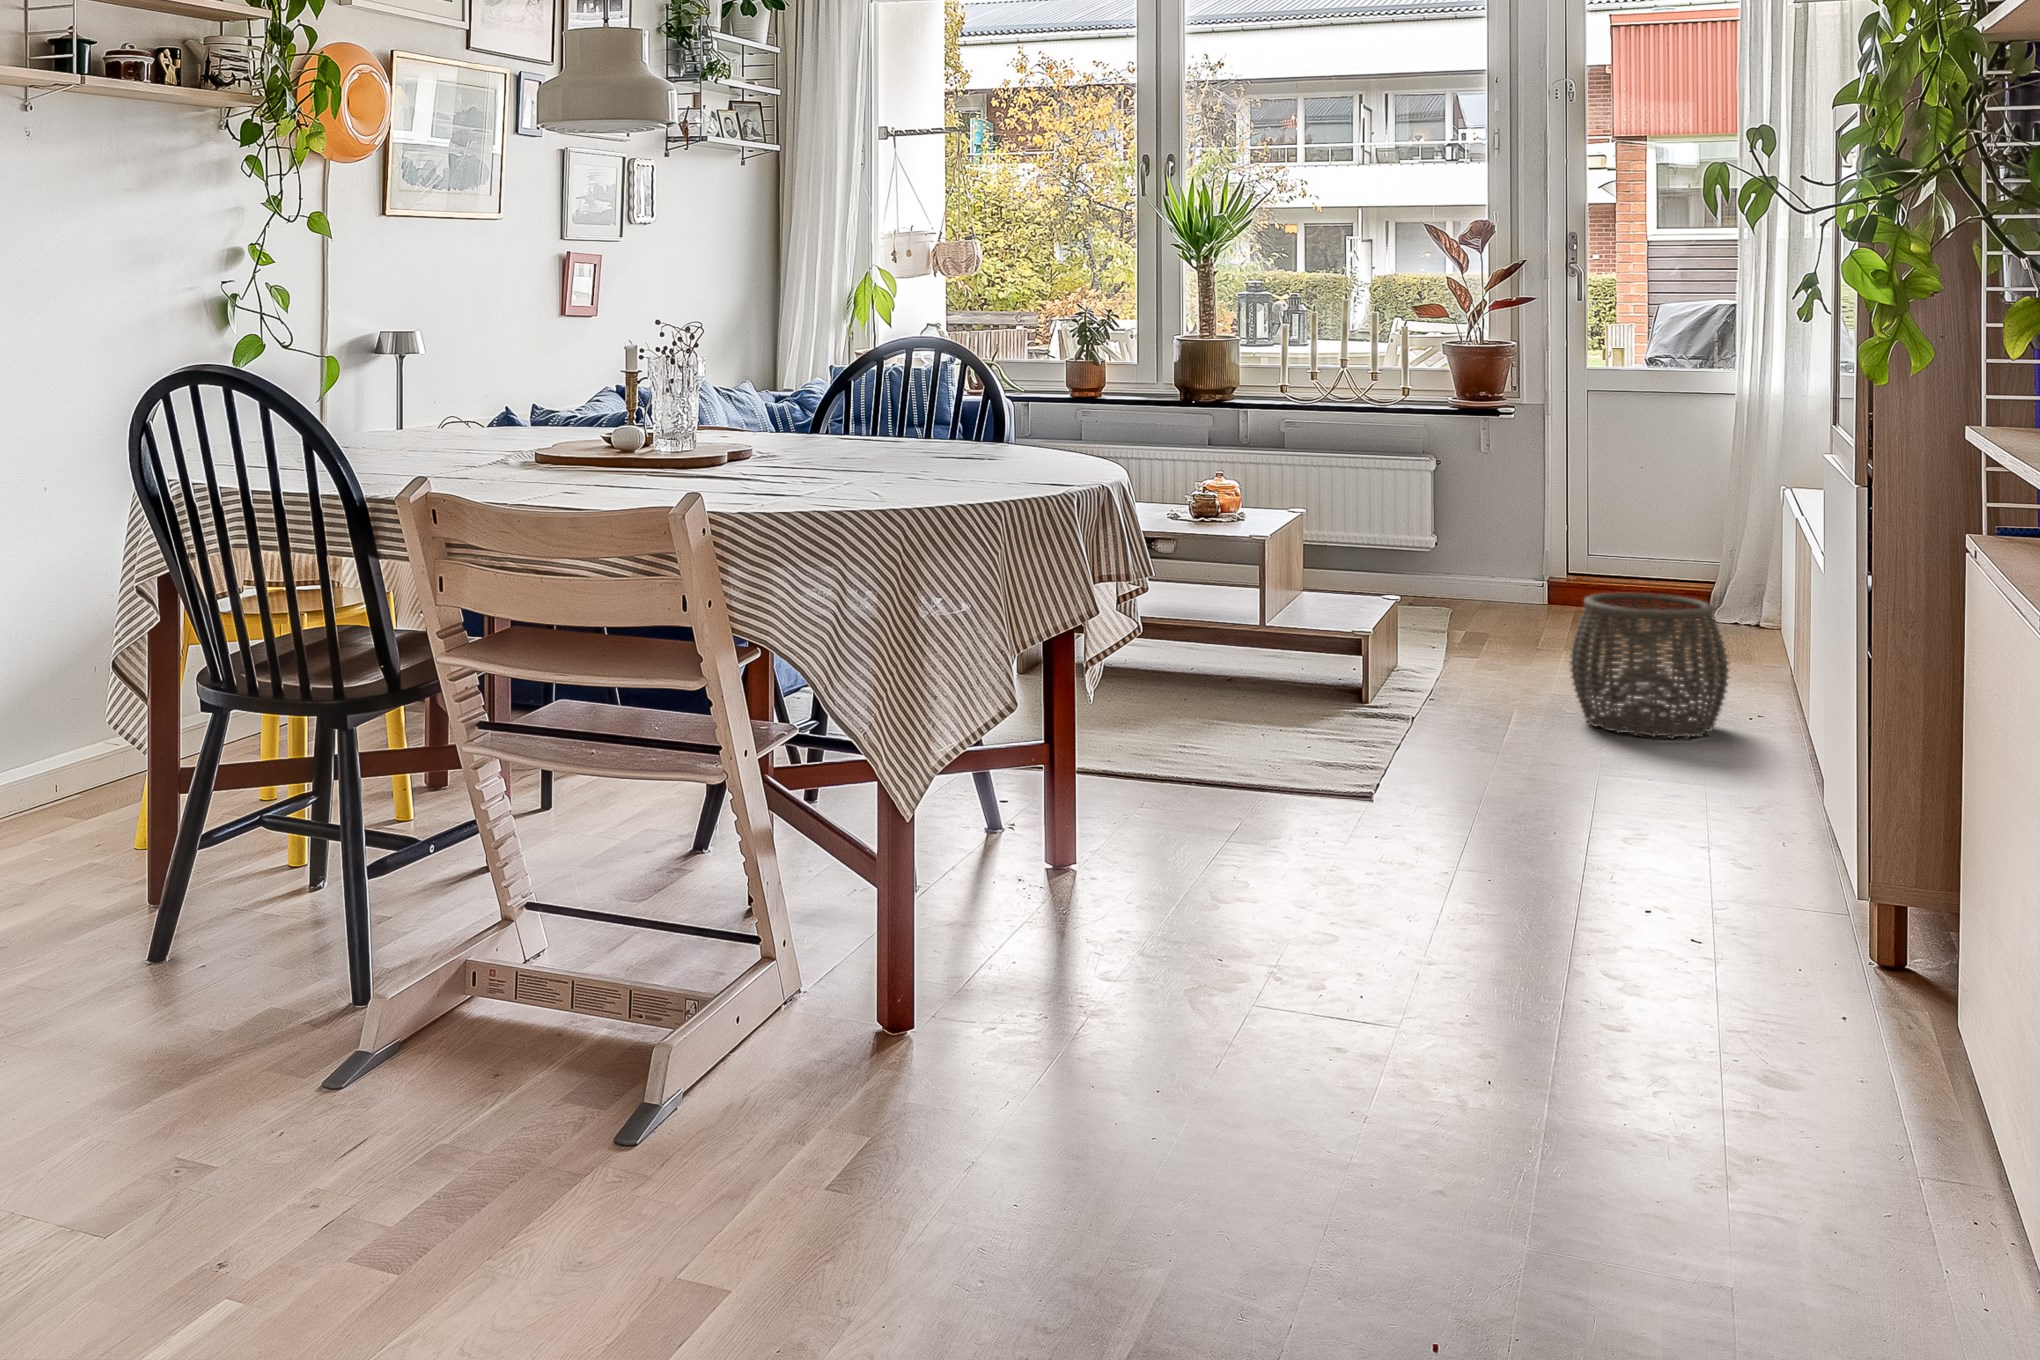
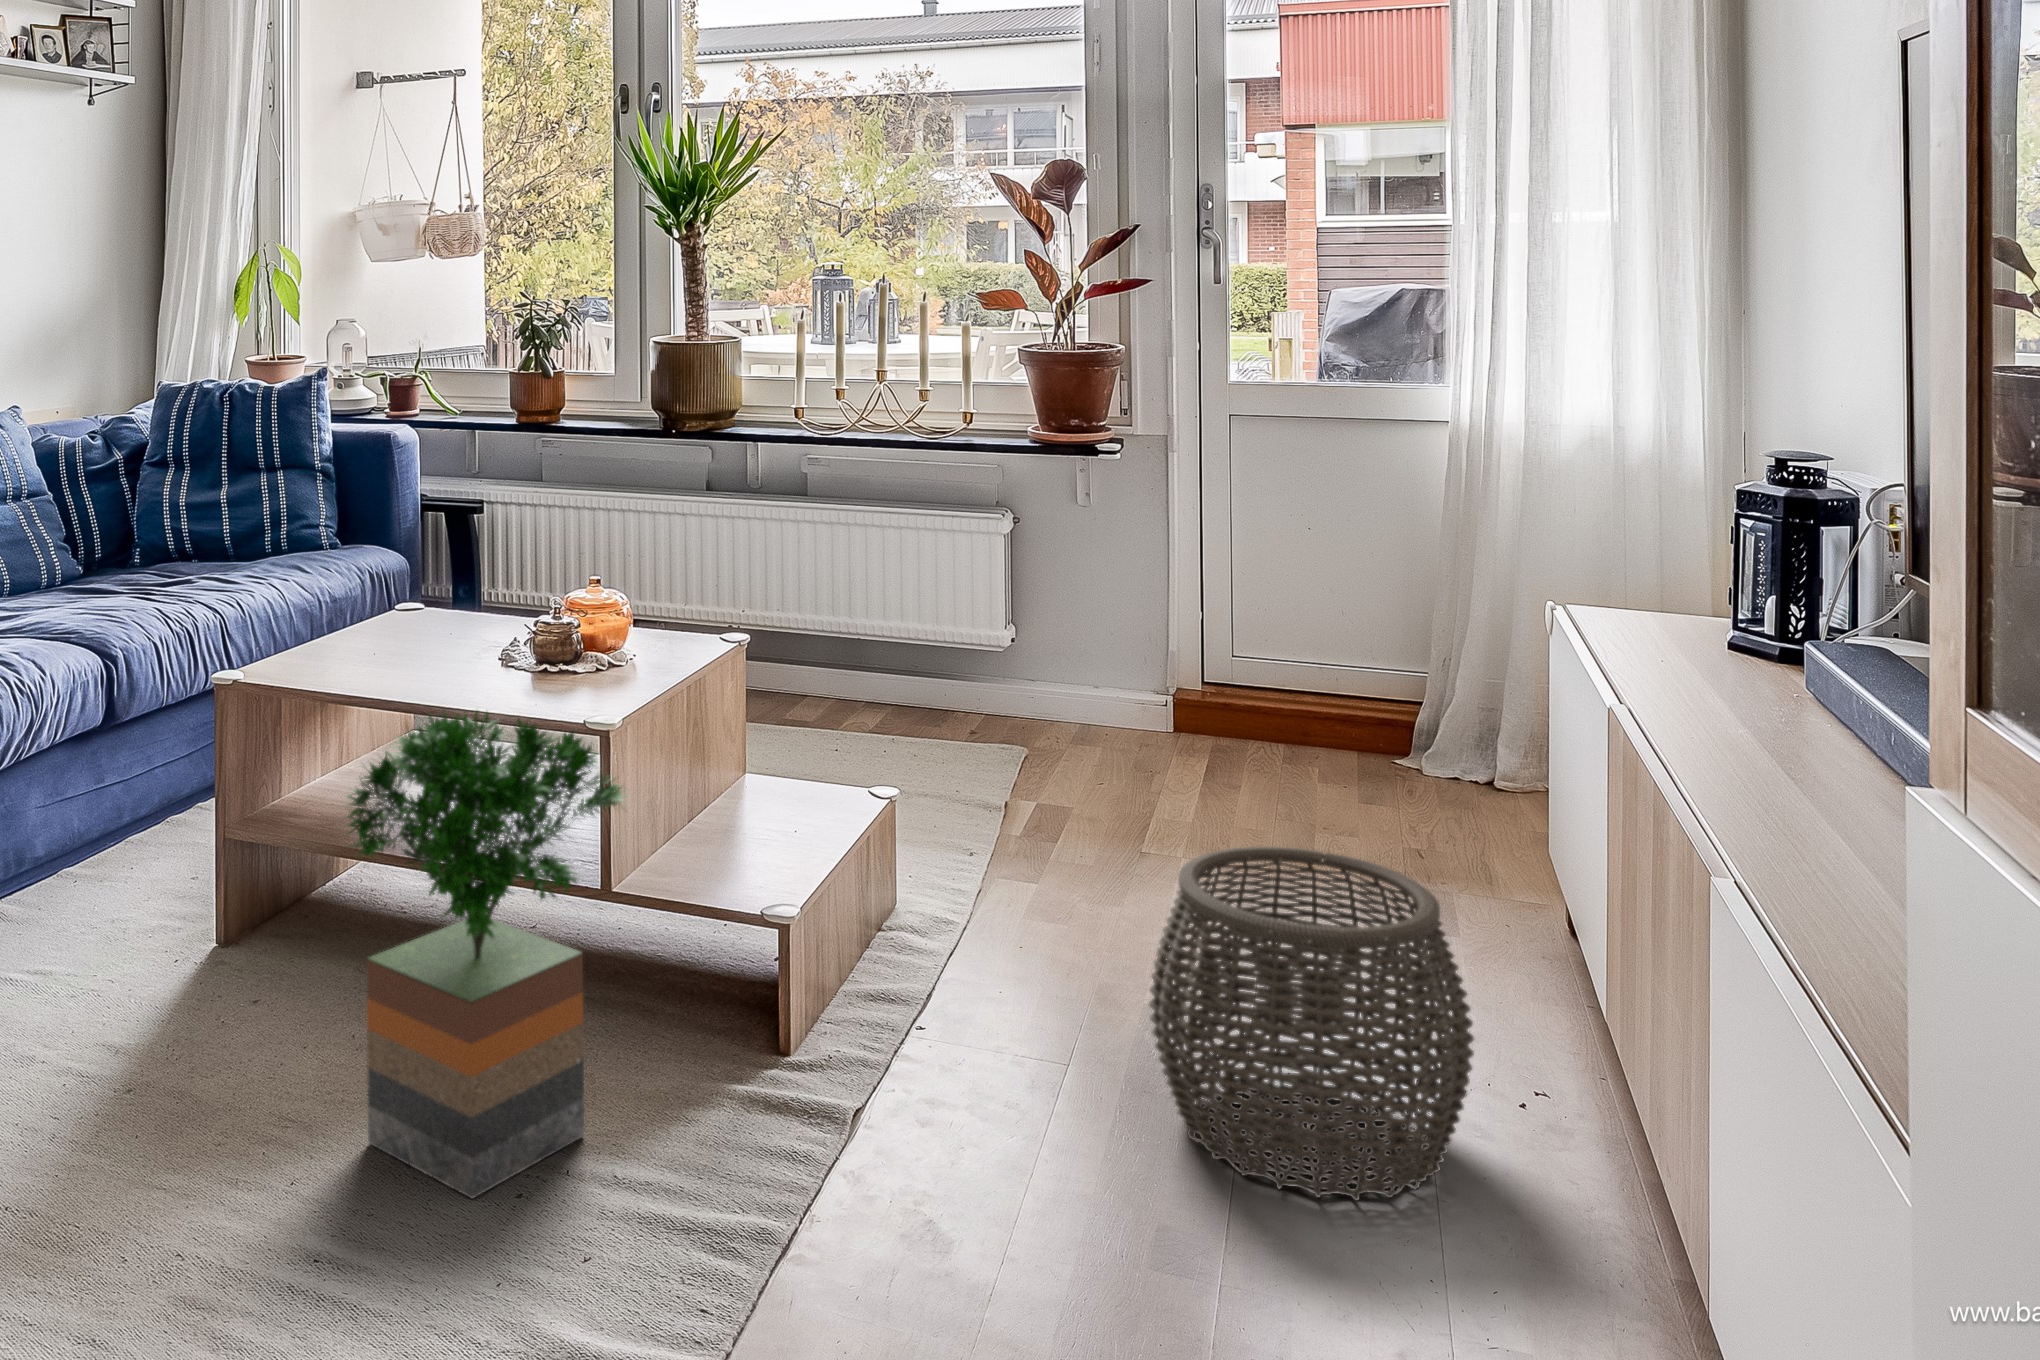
potted tree: none [1178,517,1315,737] -> present [347,712,625,1198]

